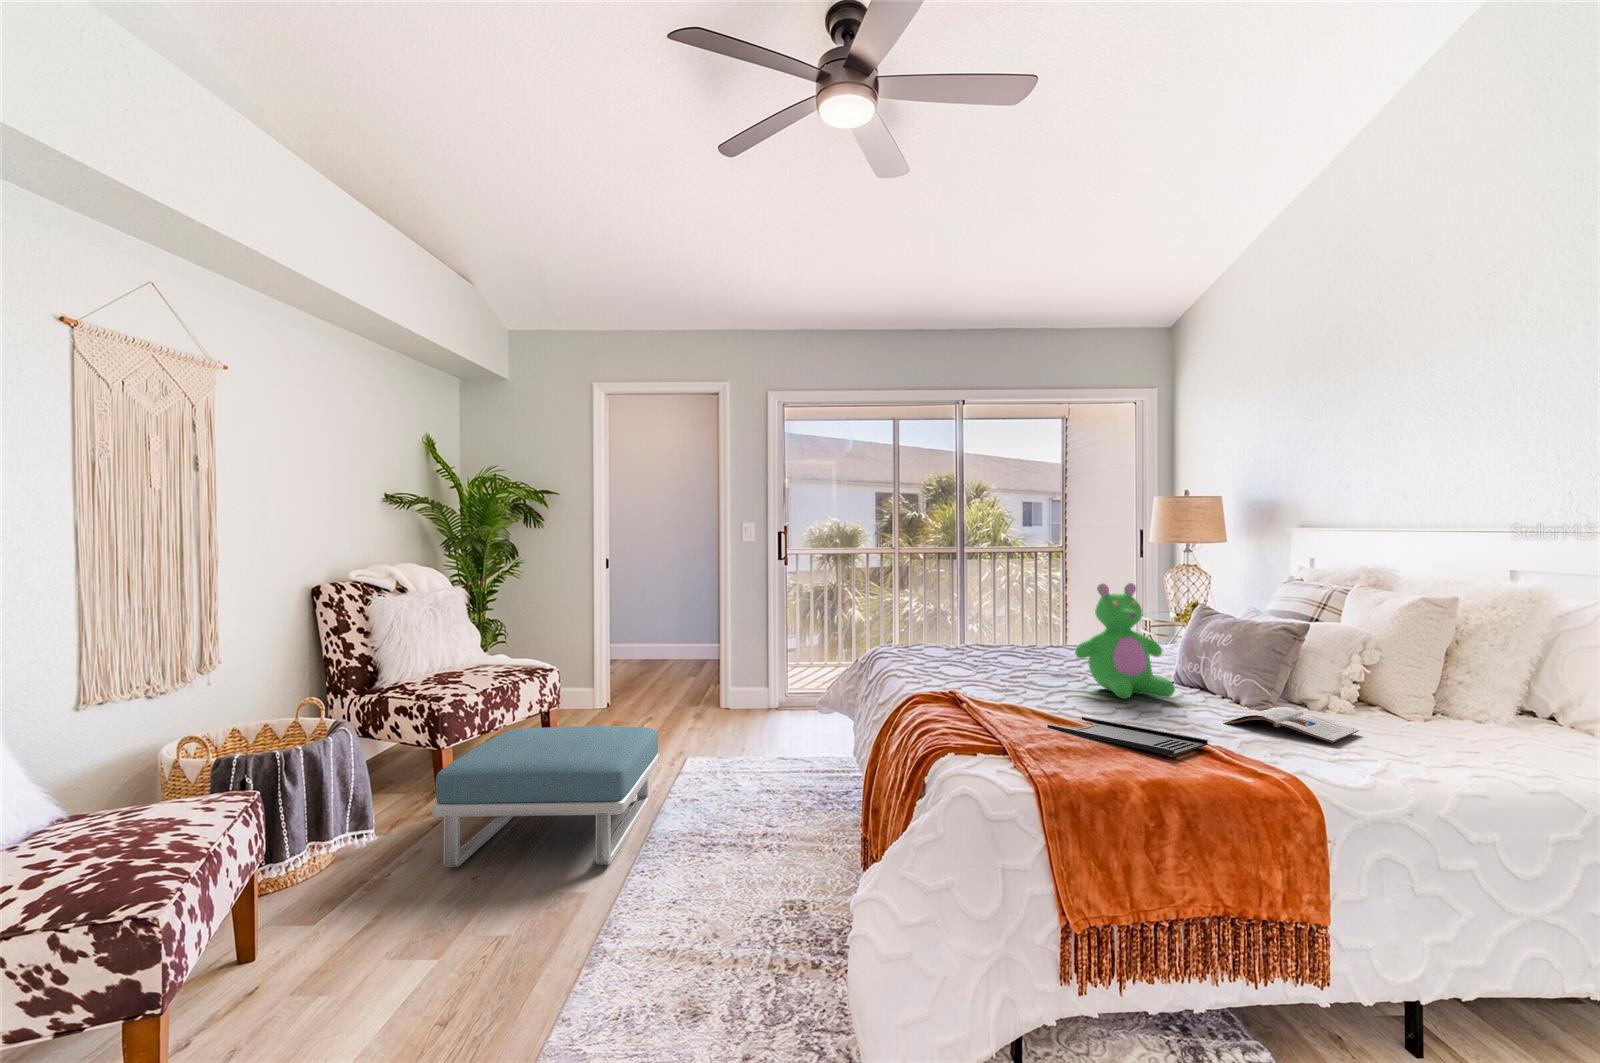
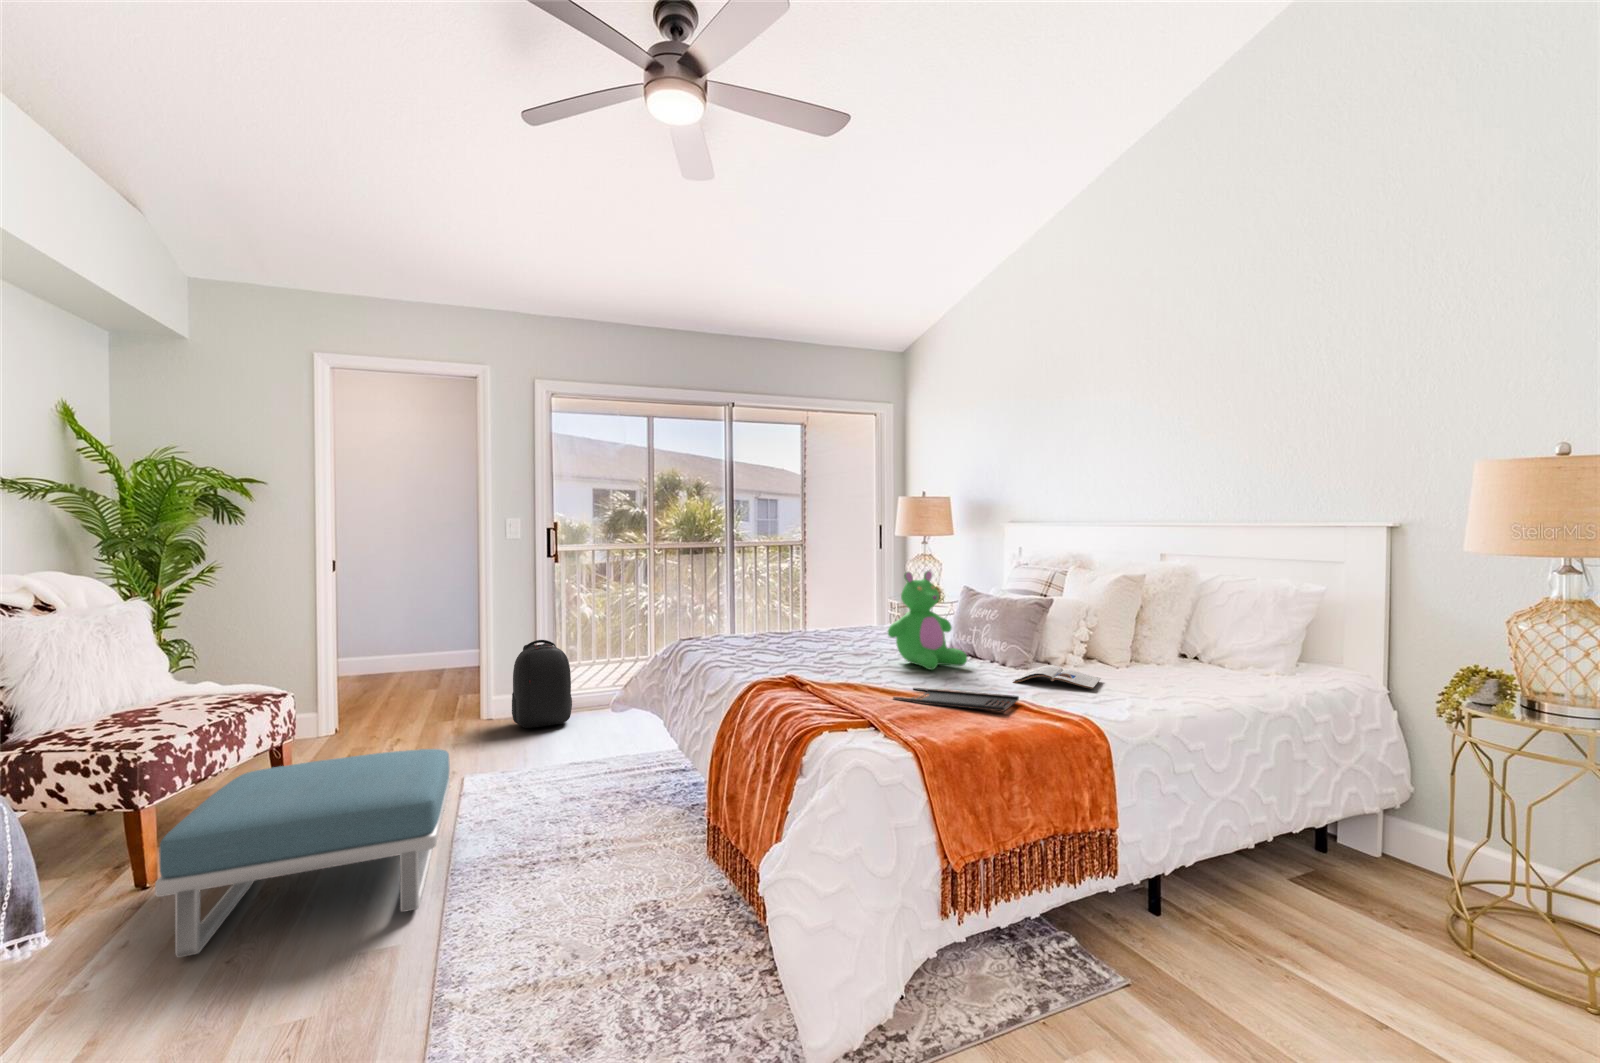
backpack: none [740,638,792,720] -> present [512,640,572,728]

